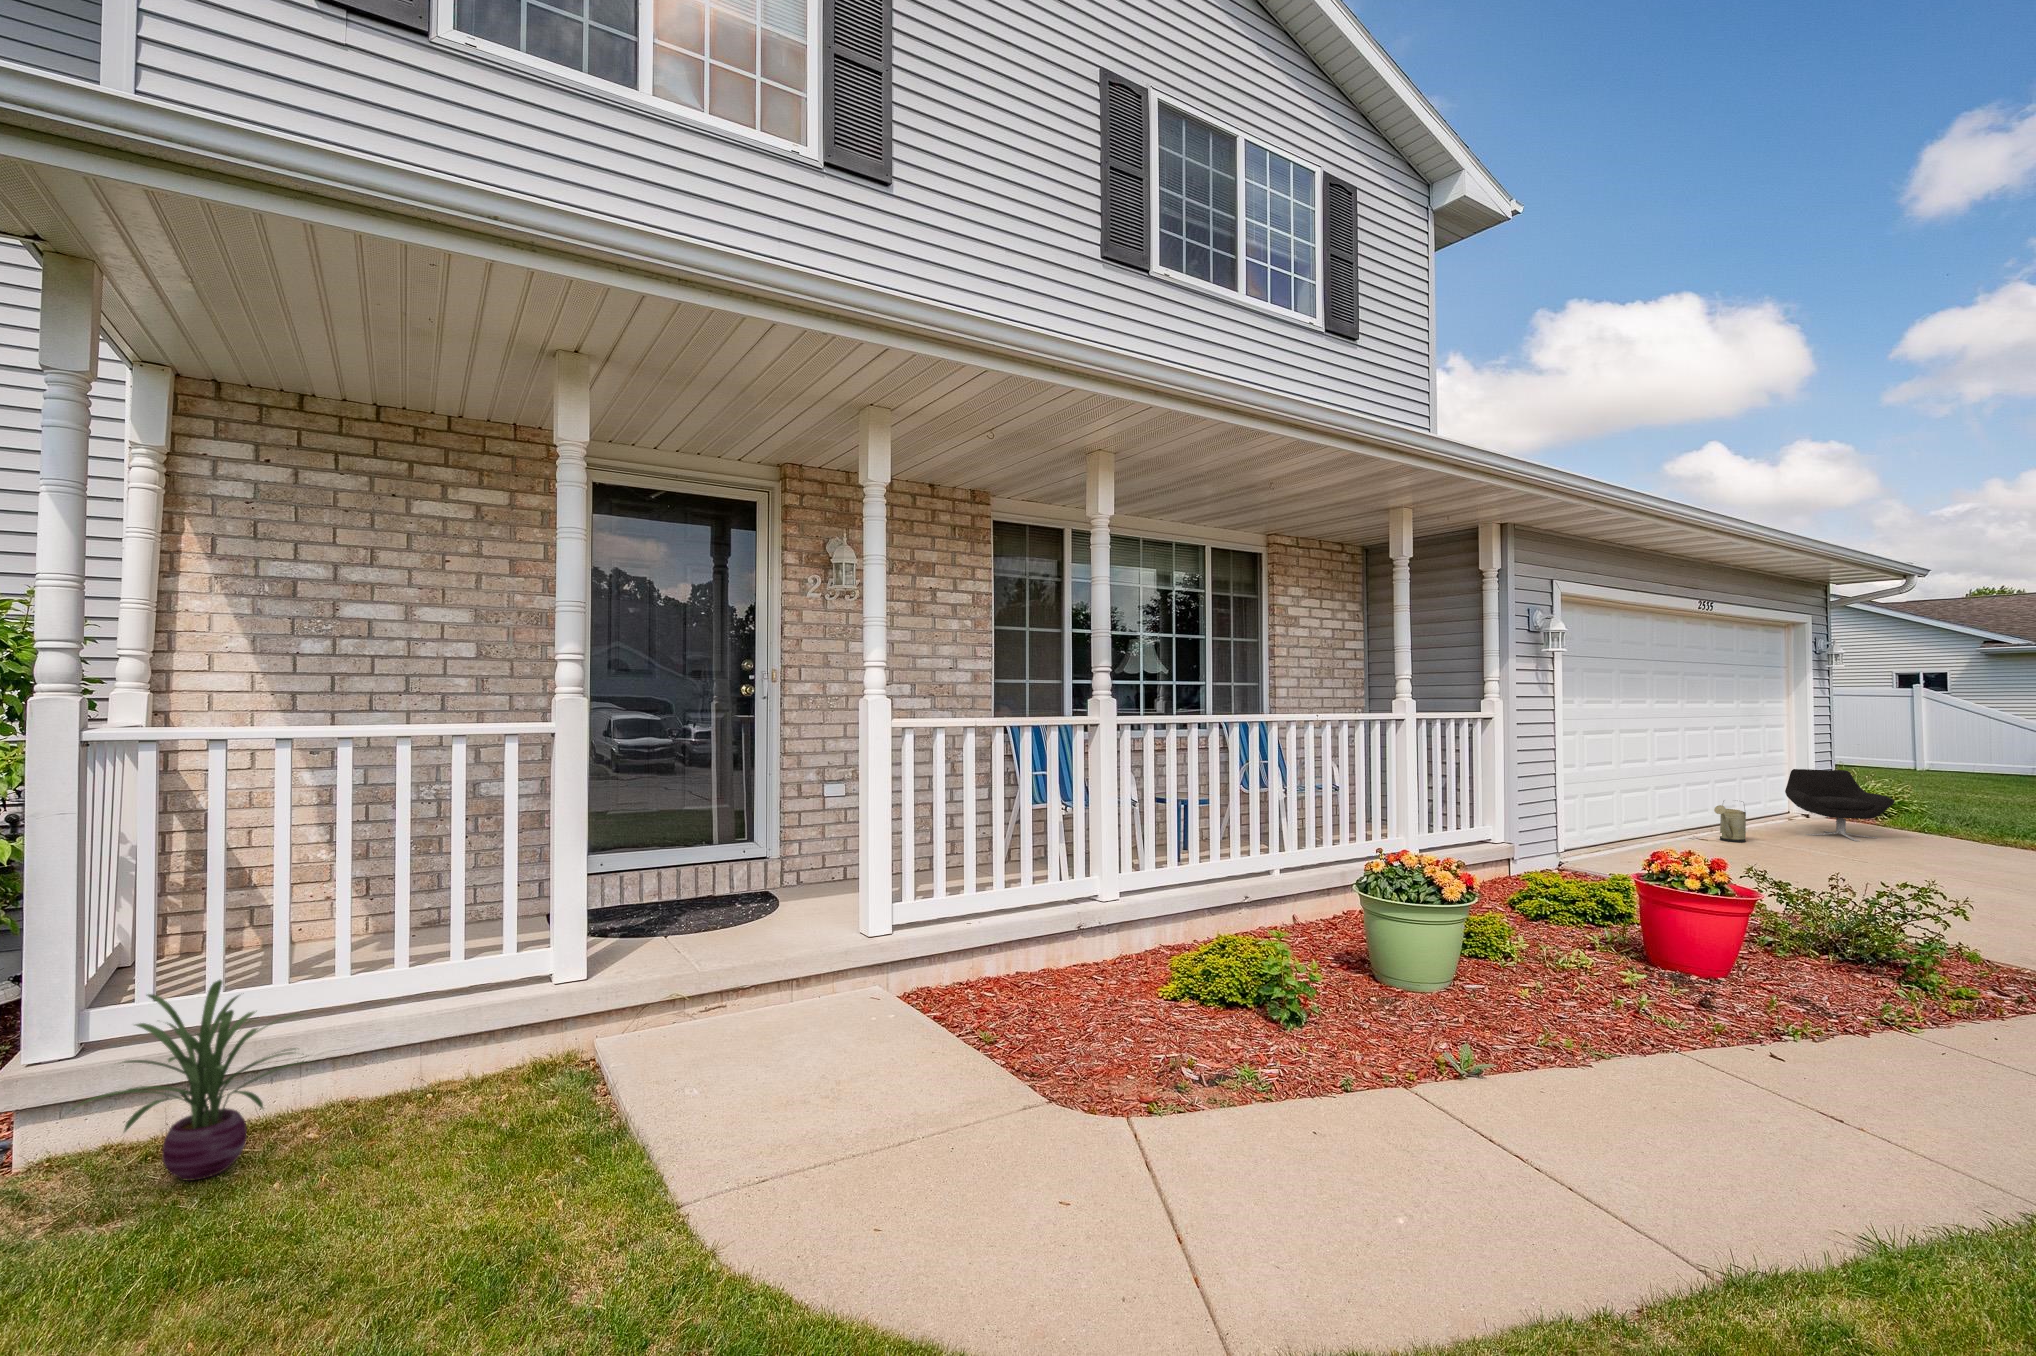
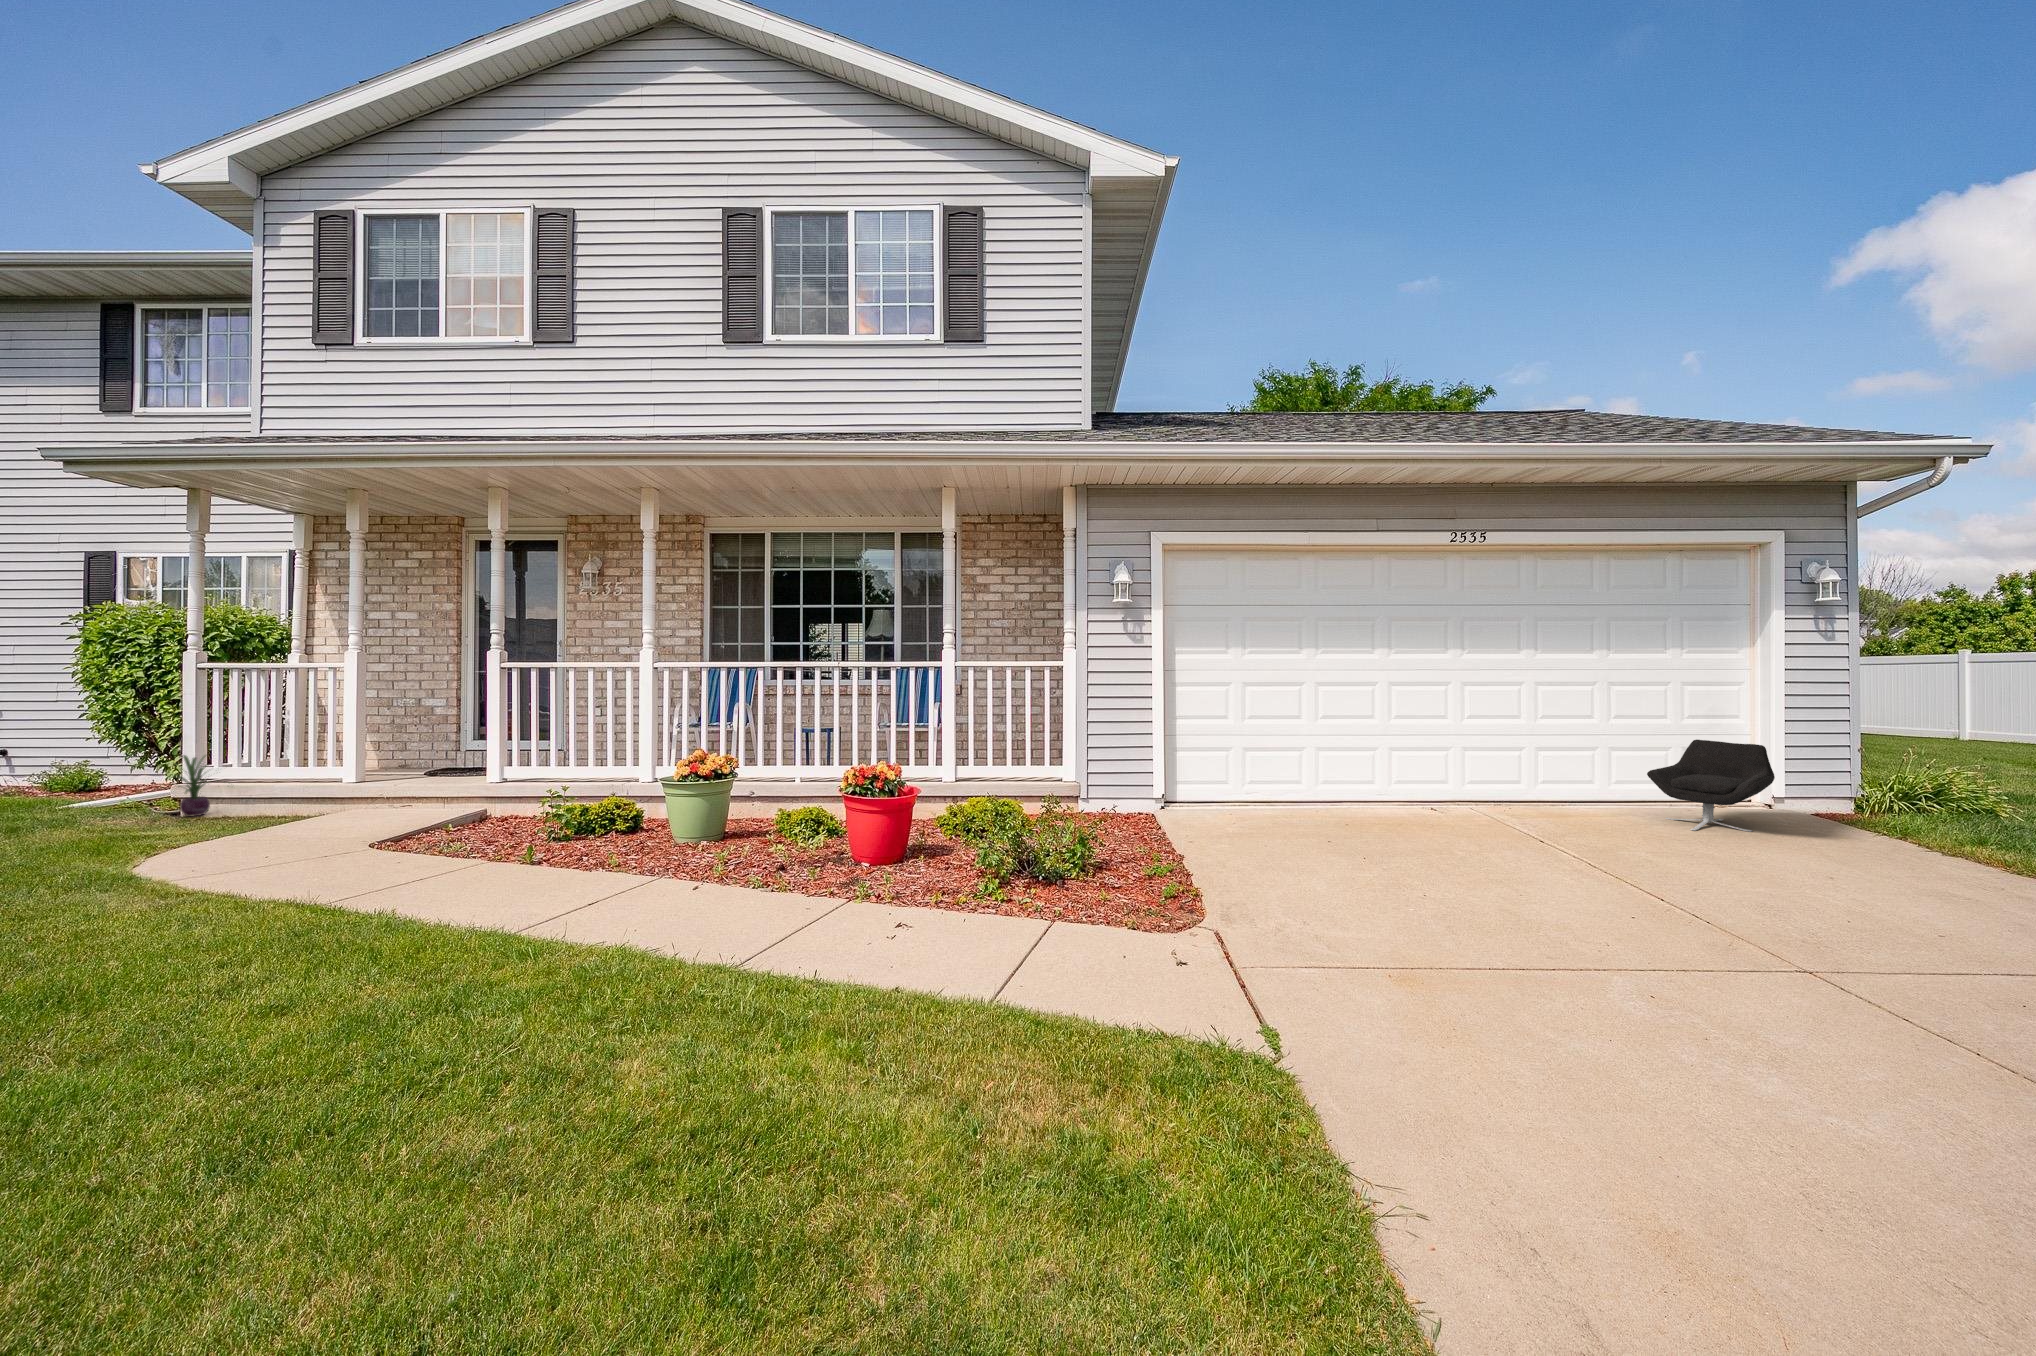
watering can: present [1714,805,1746,842] -> none [1474,766,1530,814]

